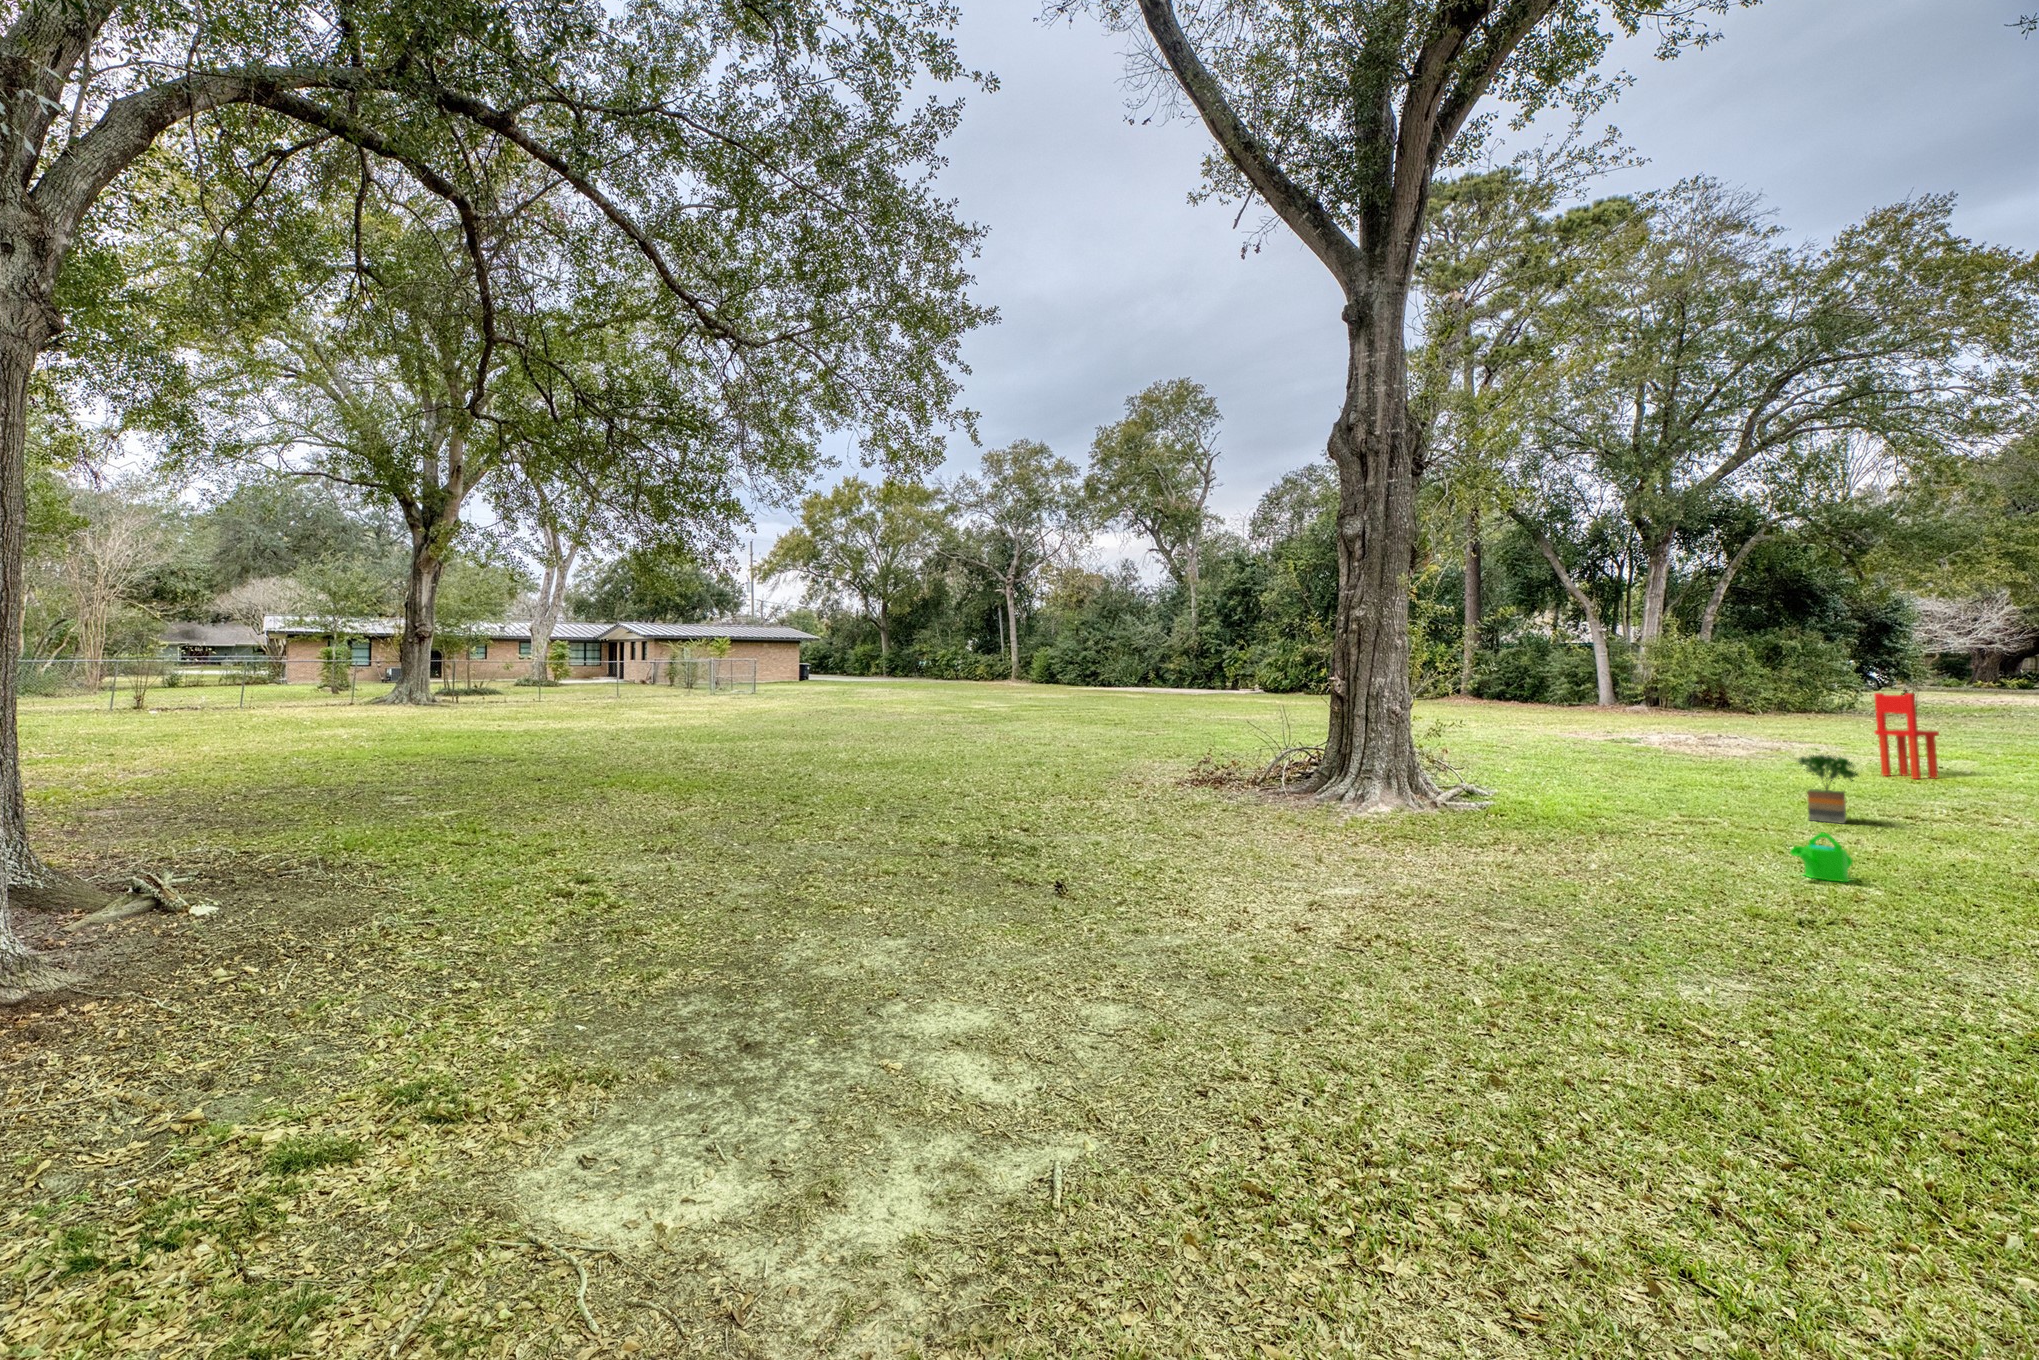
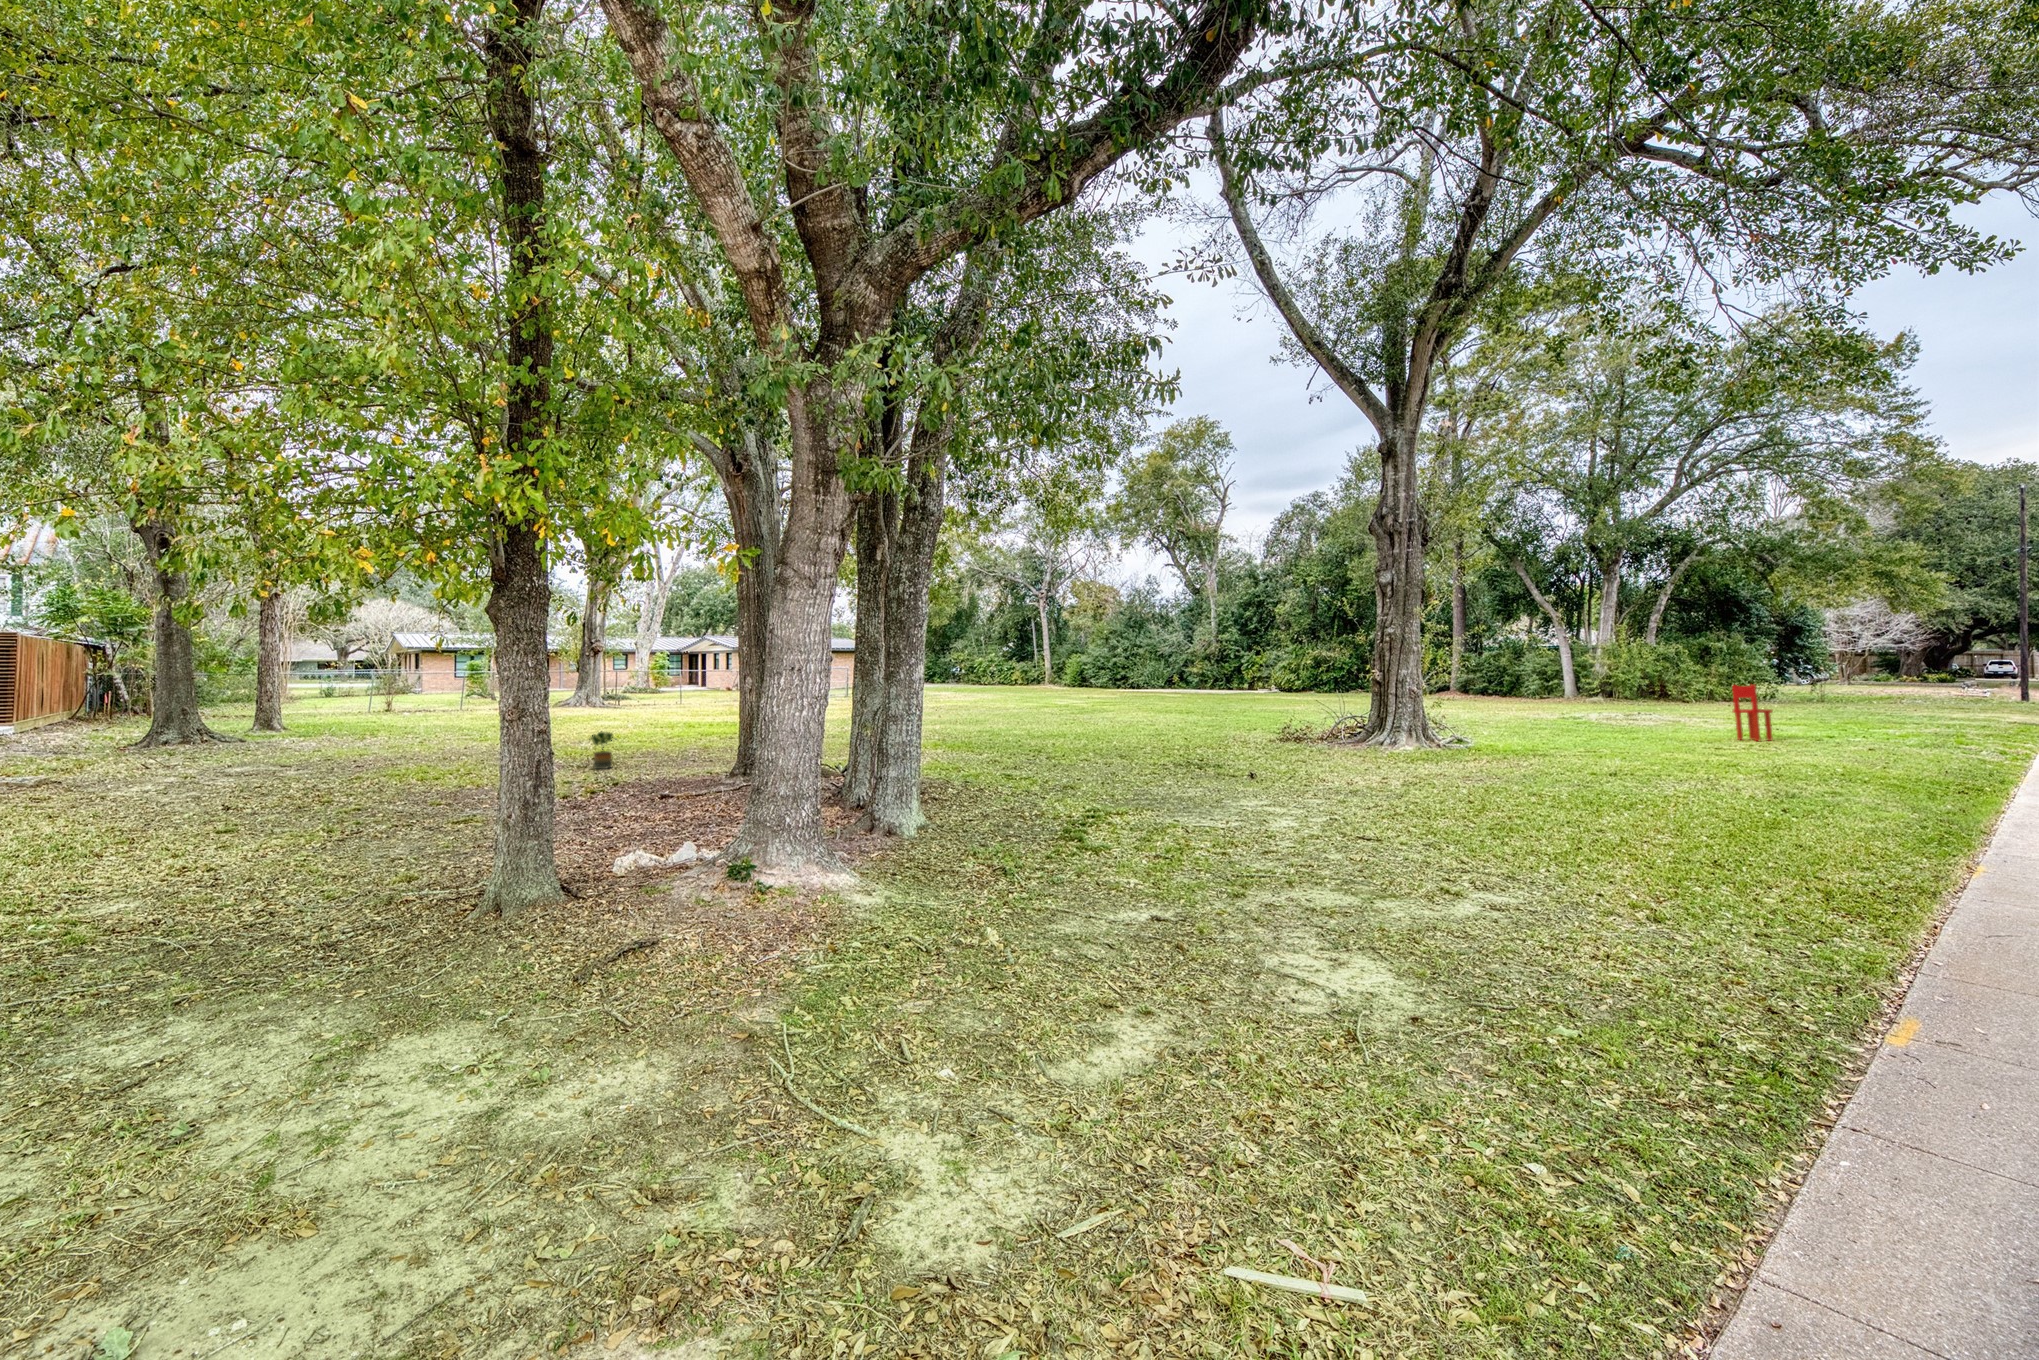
potted tree: present [1798,755,1858,824] -> present [589,731,617,769]
watering can: present [1790,833,1853,882] -> none [1637,759,1670,785]

